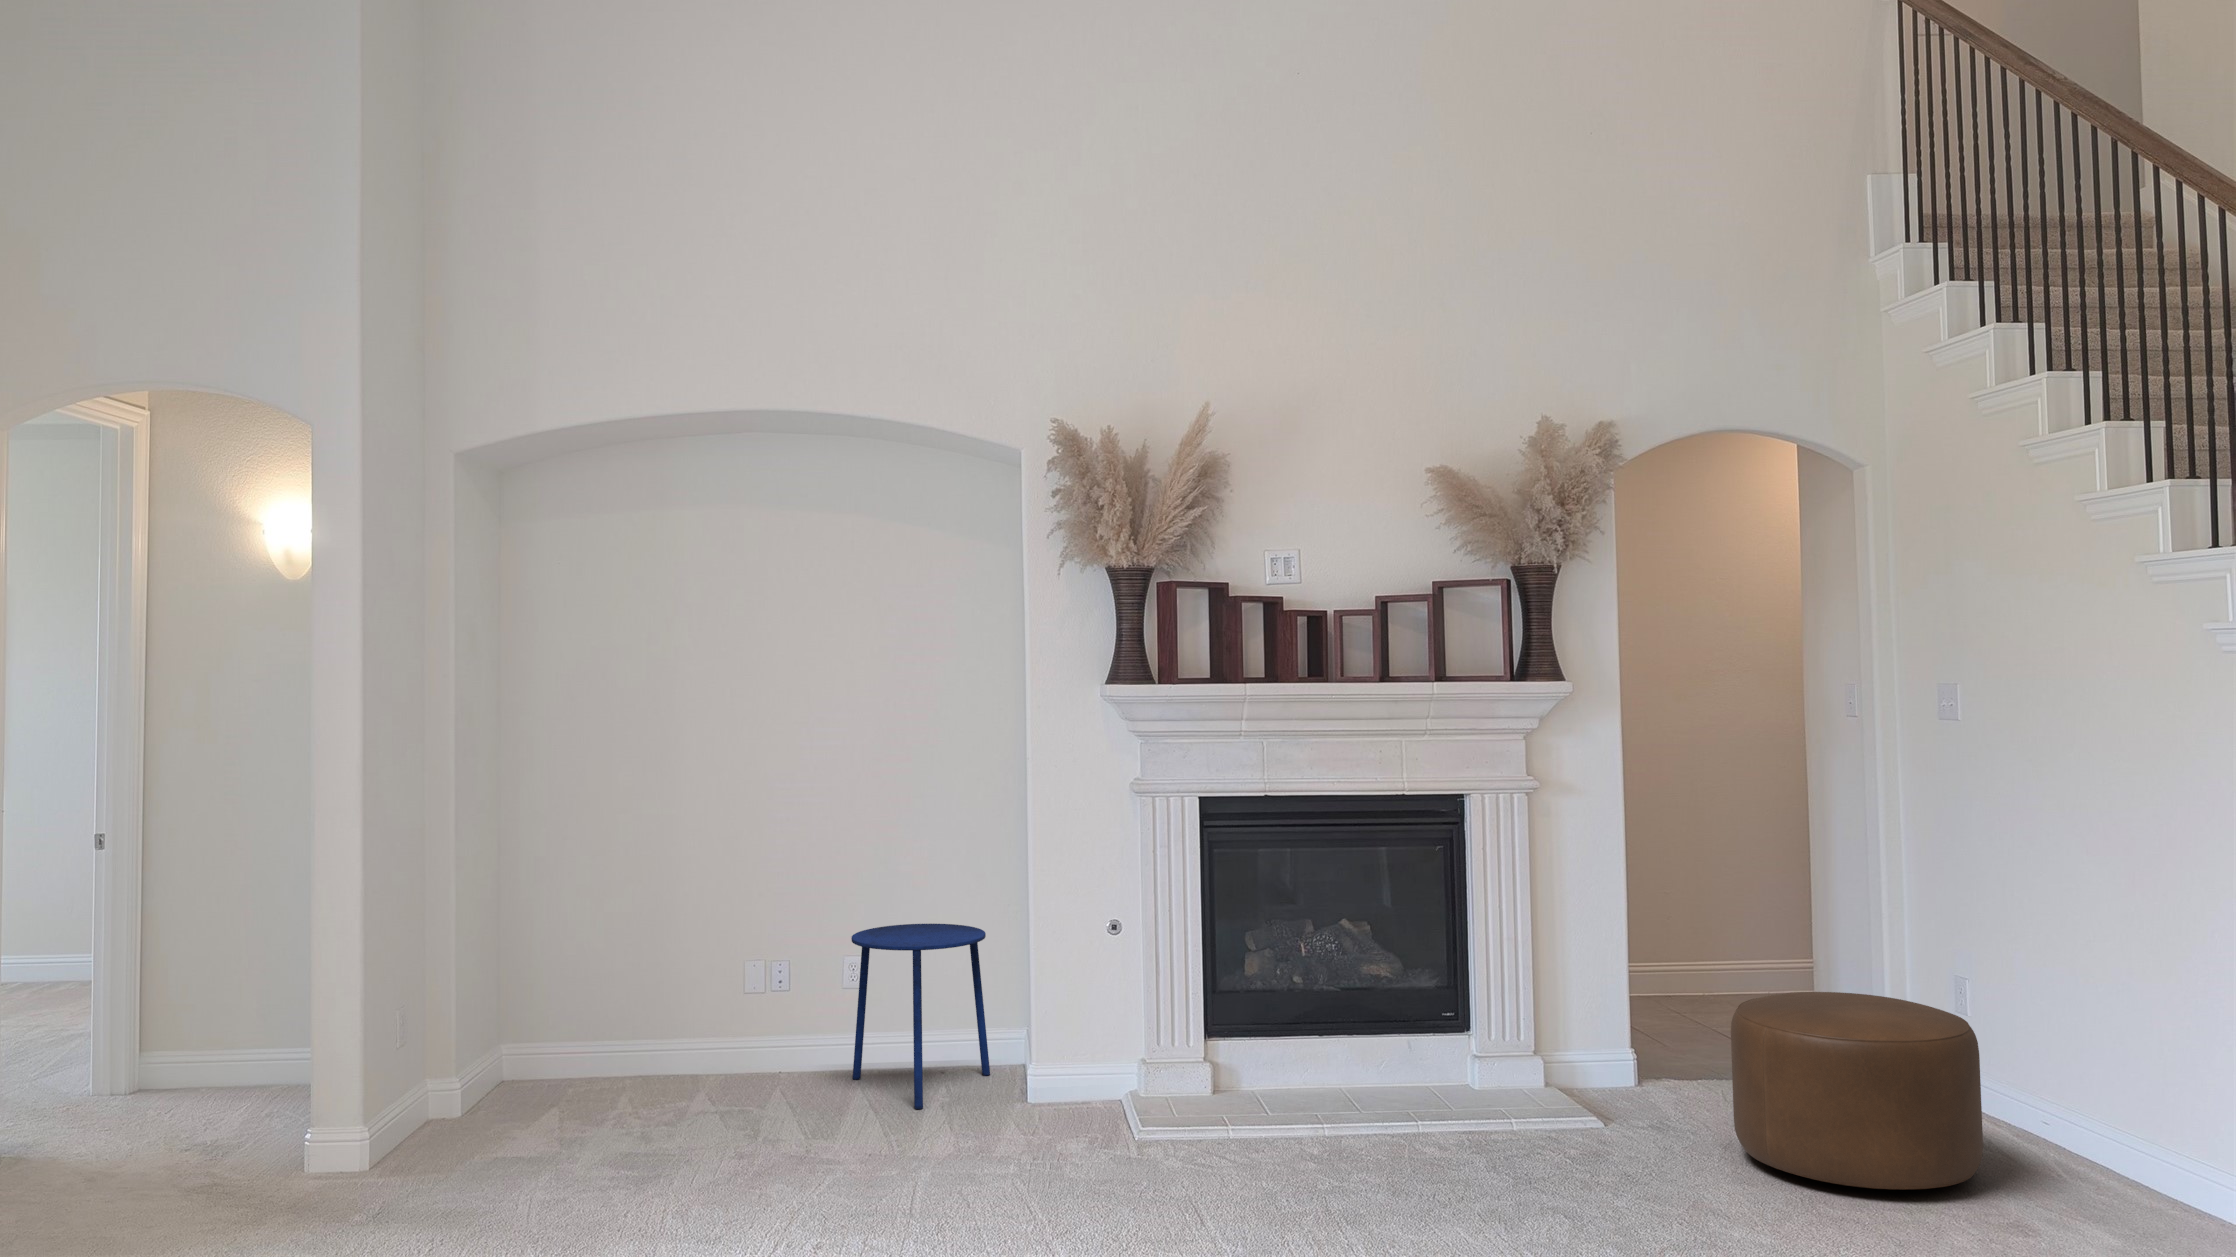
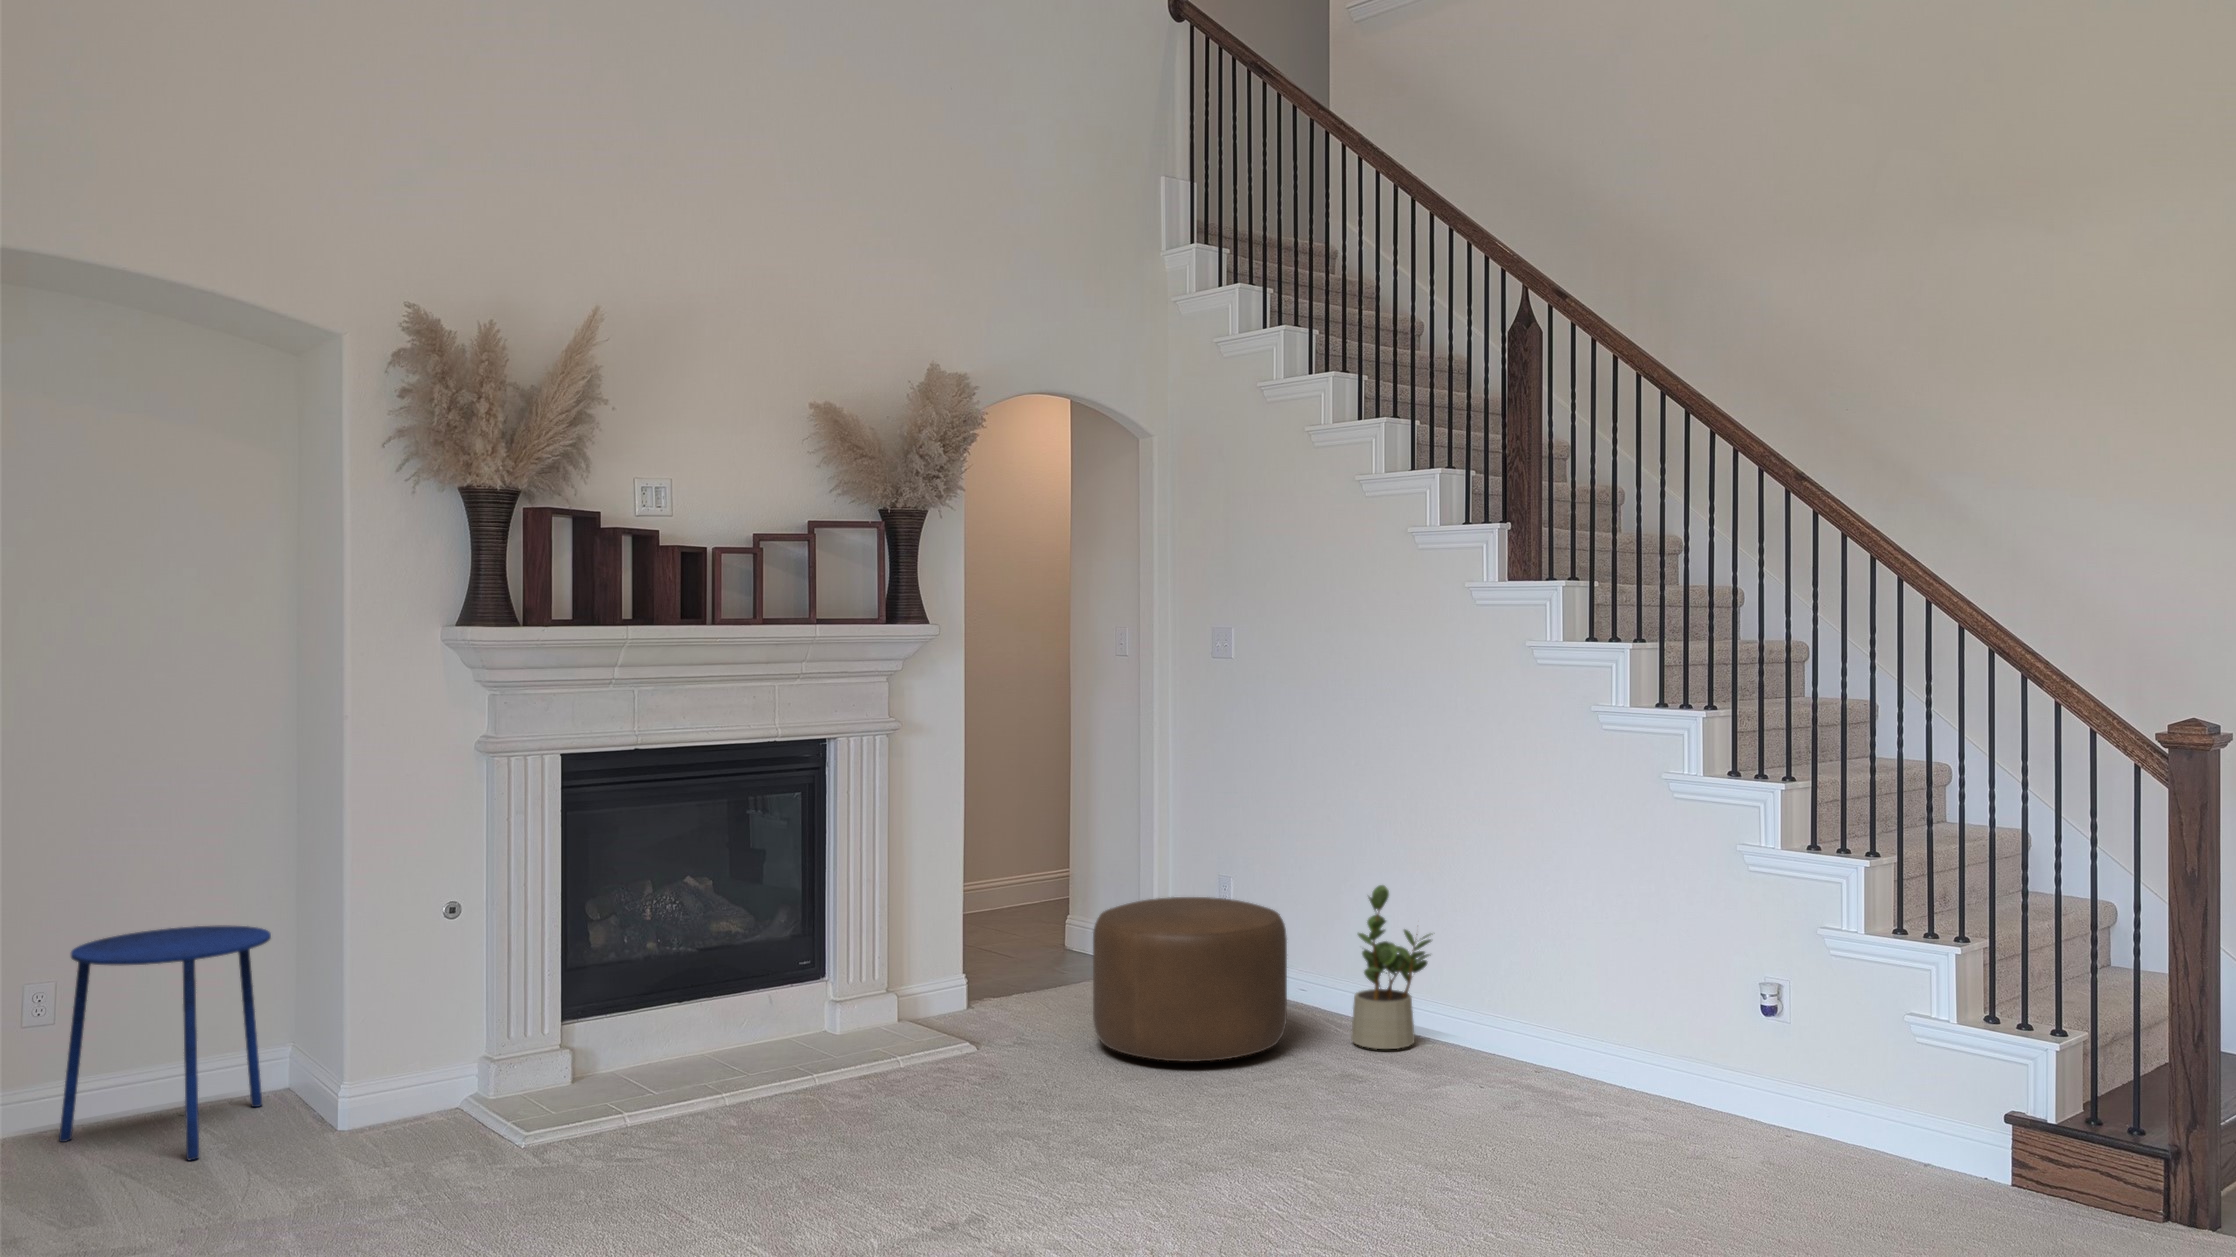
potted plant: none [2078,1007,2197,1219] -> present [1351,885,1431,1049]

